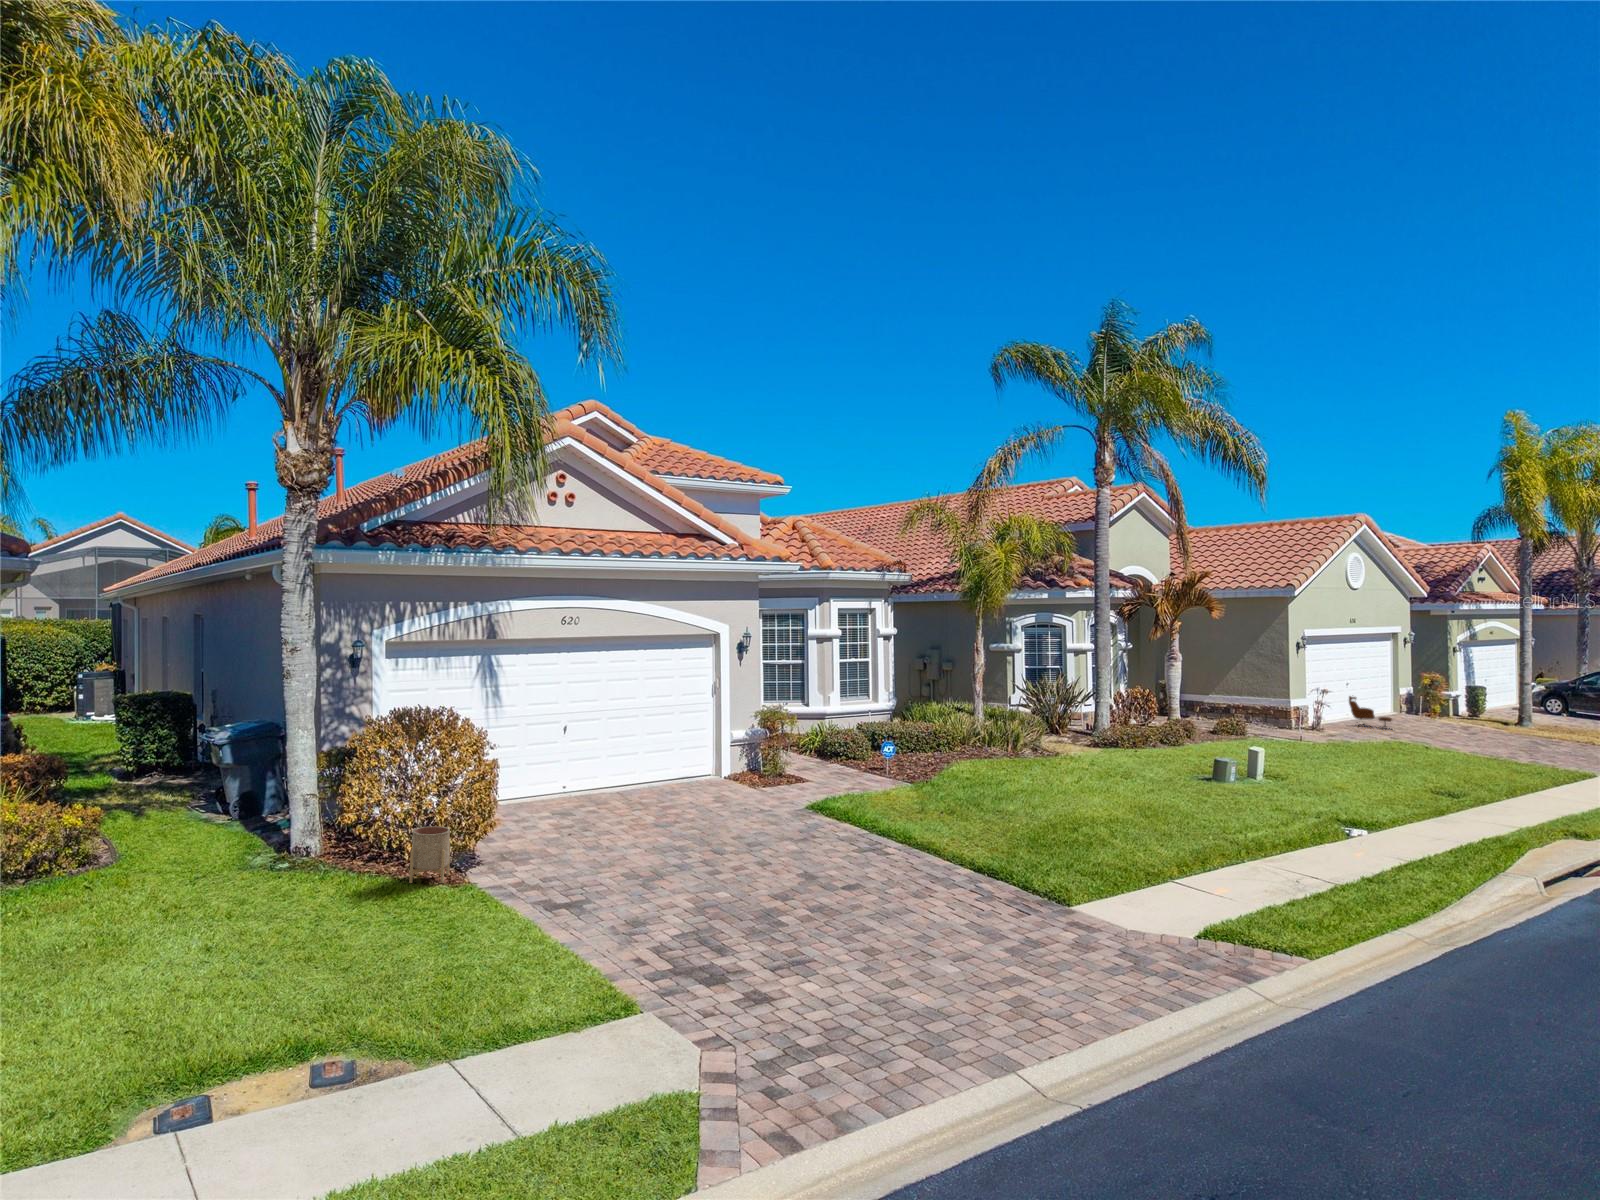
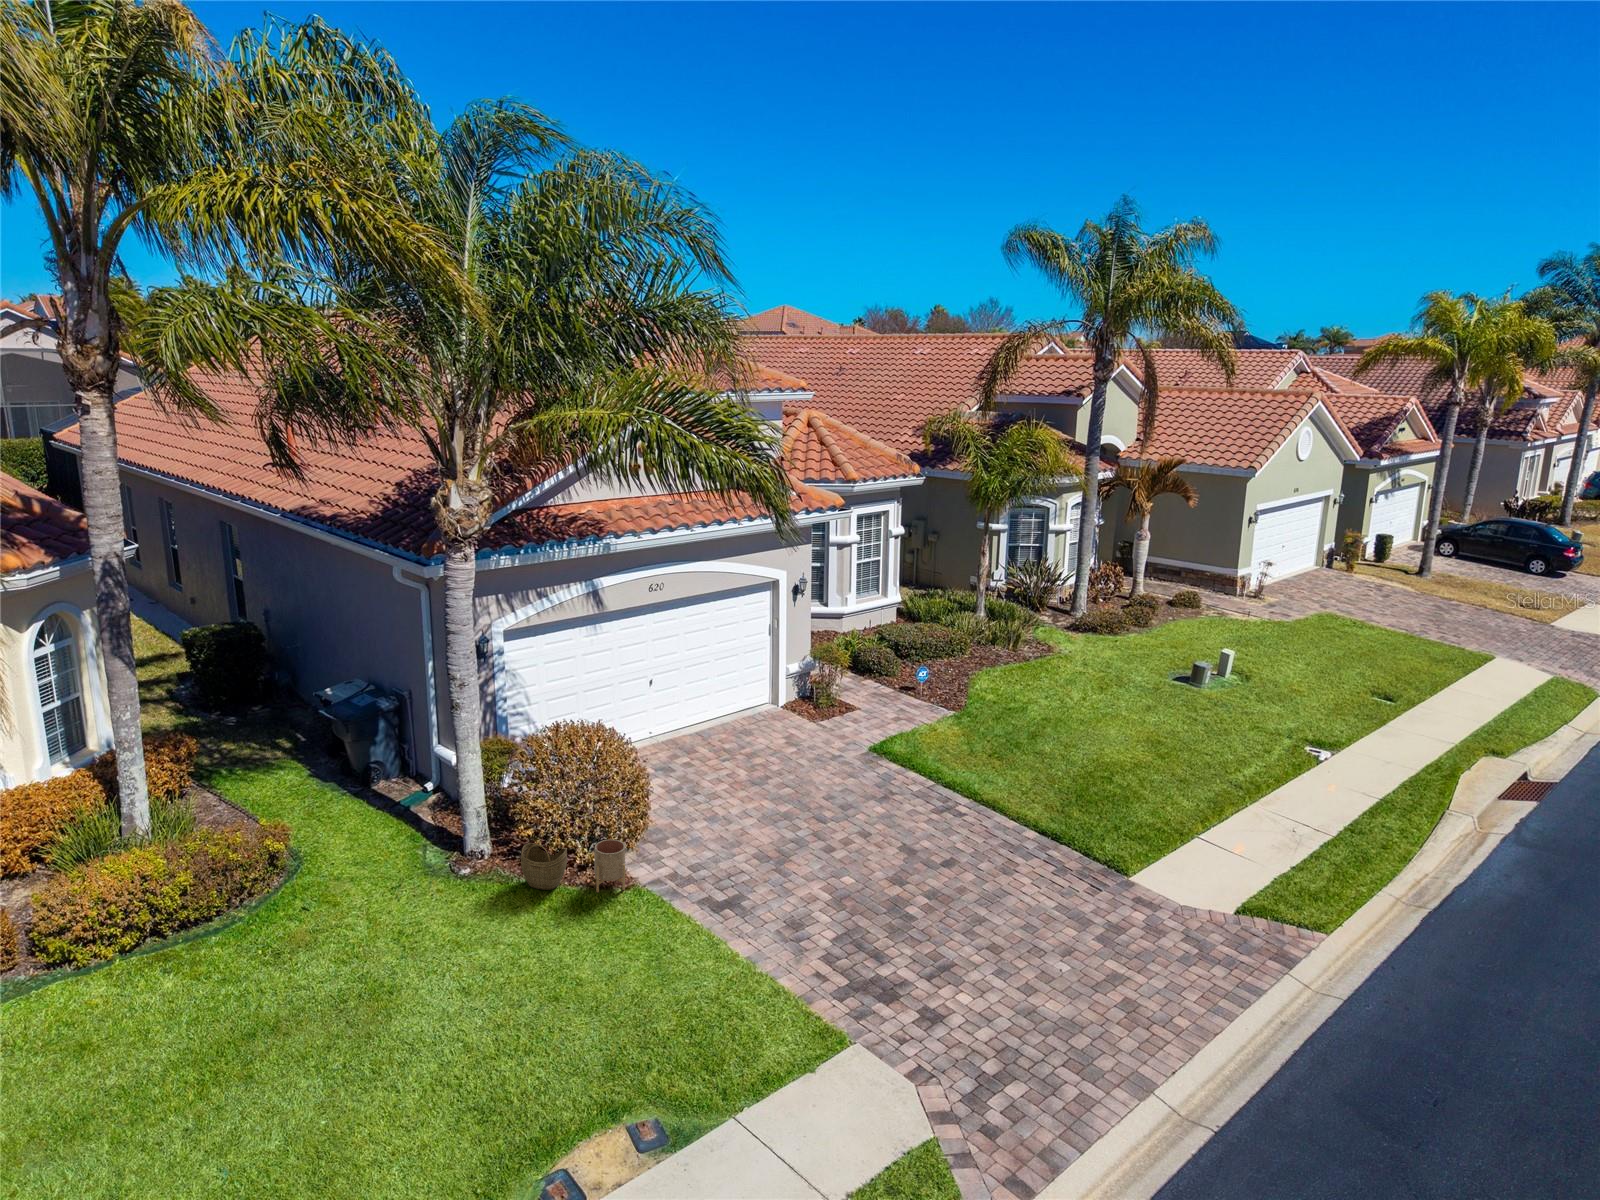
lounge chair: present [1349,696,1392,729] -> none [1281,557,1319,590]
woven basket: none [329,815,384,879] -> present [521,838,567,890]

